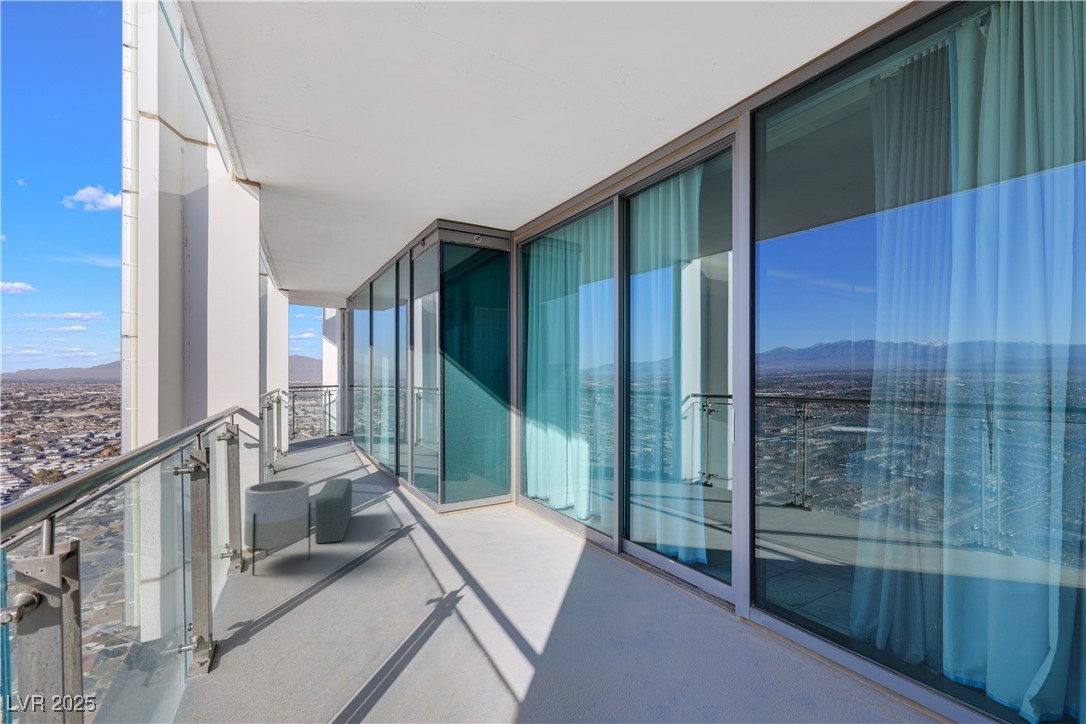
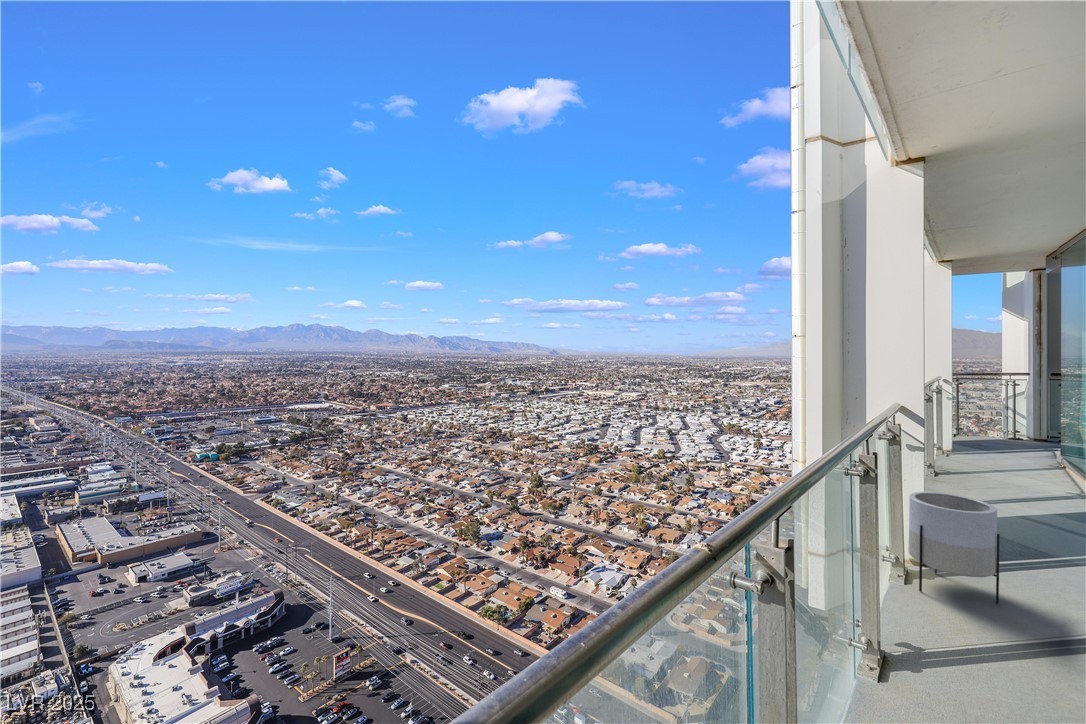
pouf: present [315,478,352,543] -> none [1005,507,1066,598]

